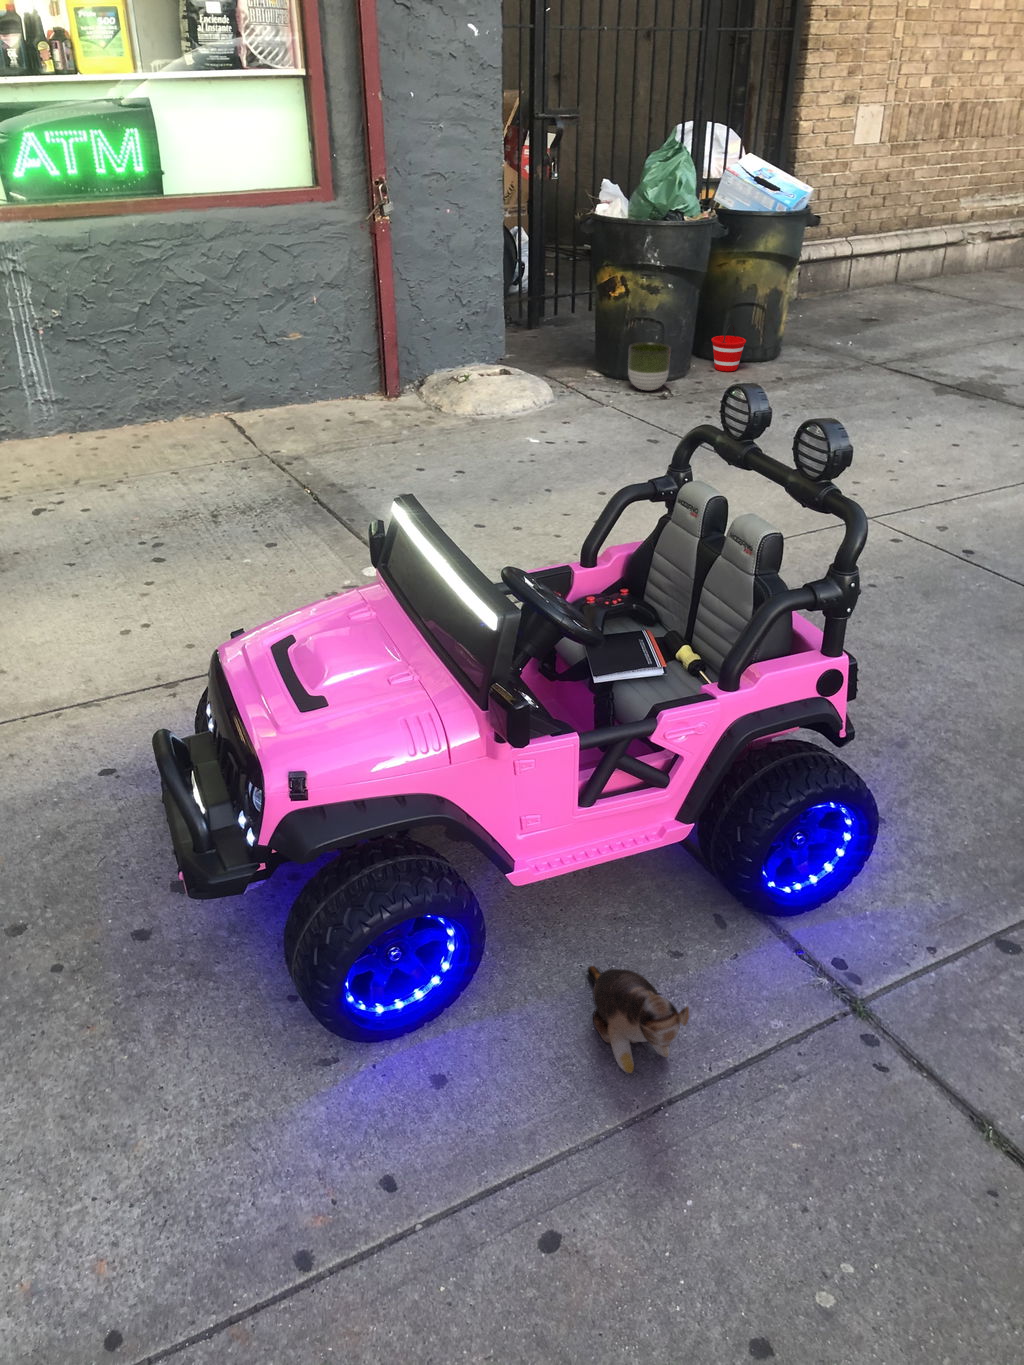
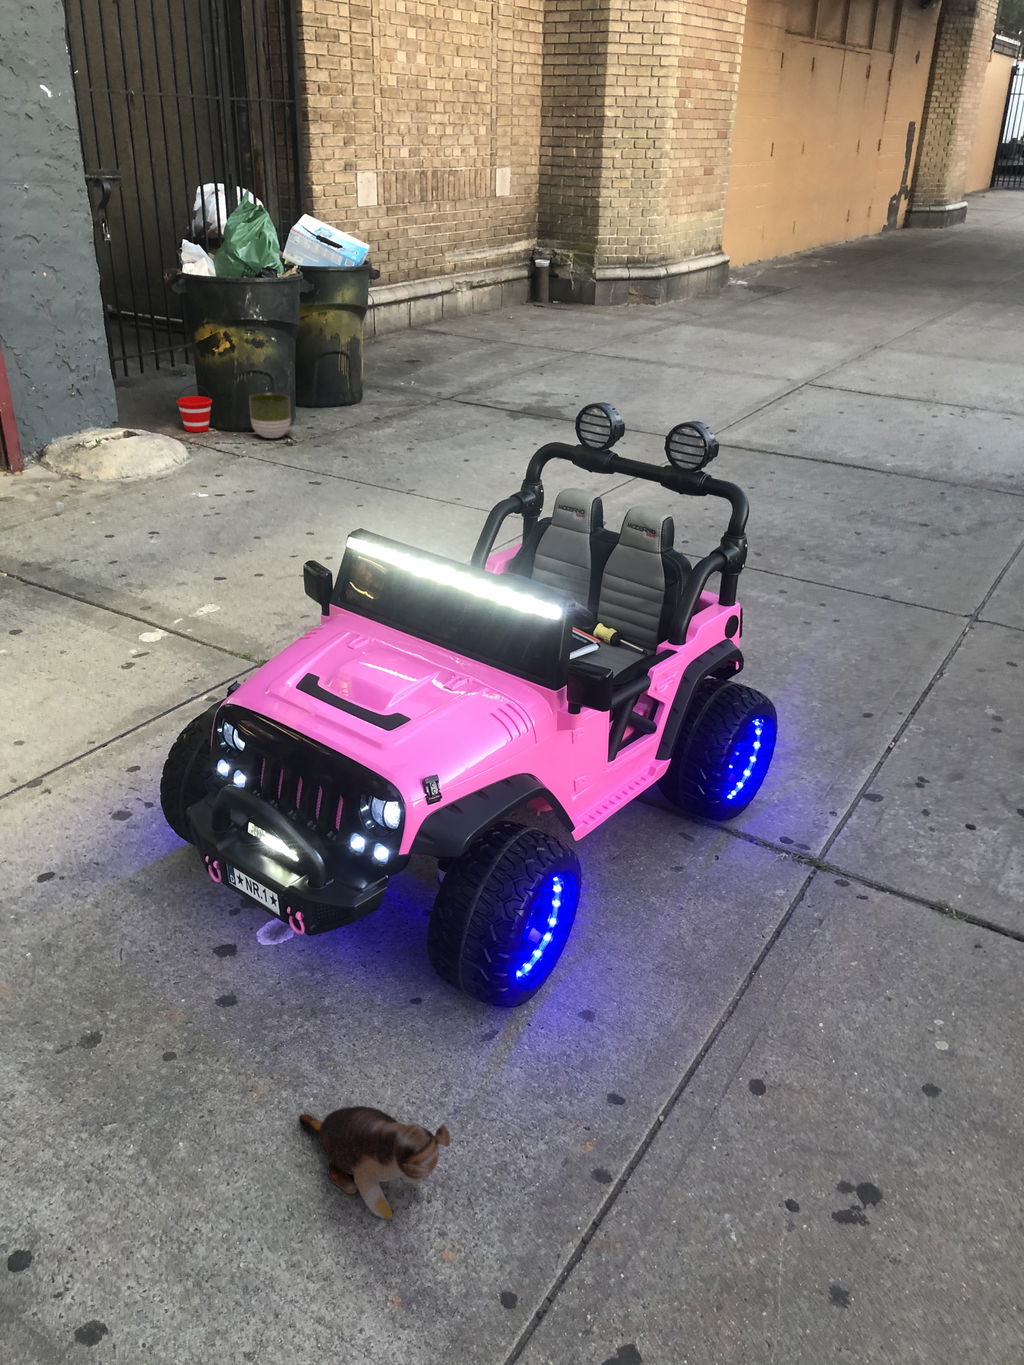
bucket: present [712,324,746,371] -> present [176,385,212,432]
plush toy: present [587,966,689,1073] -> present [299,1106,450,1219]

